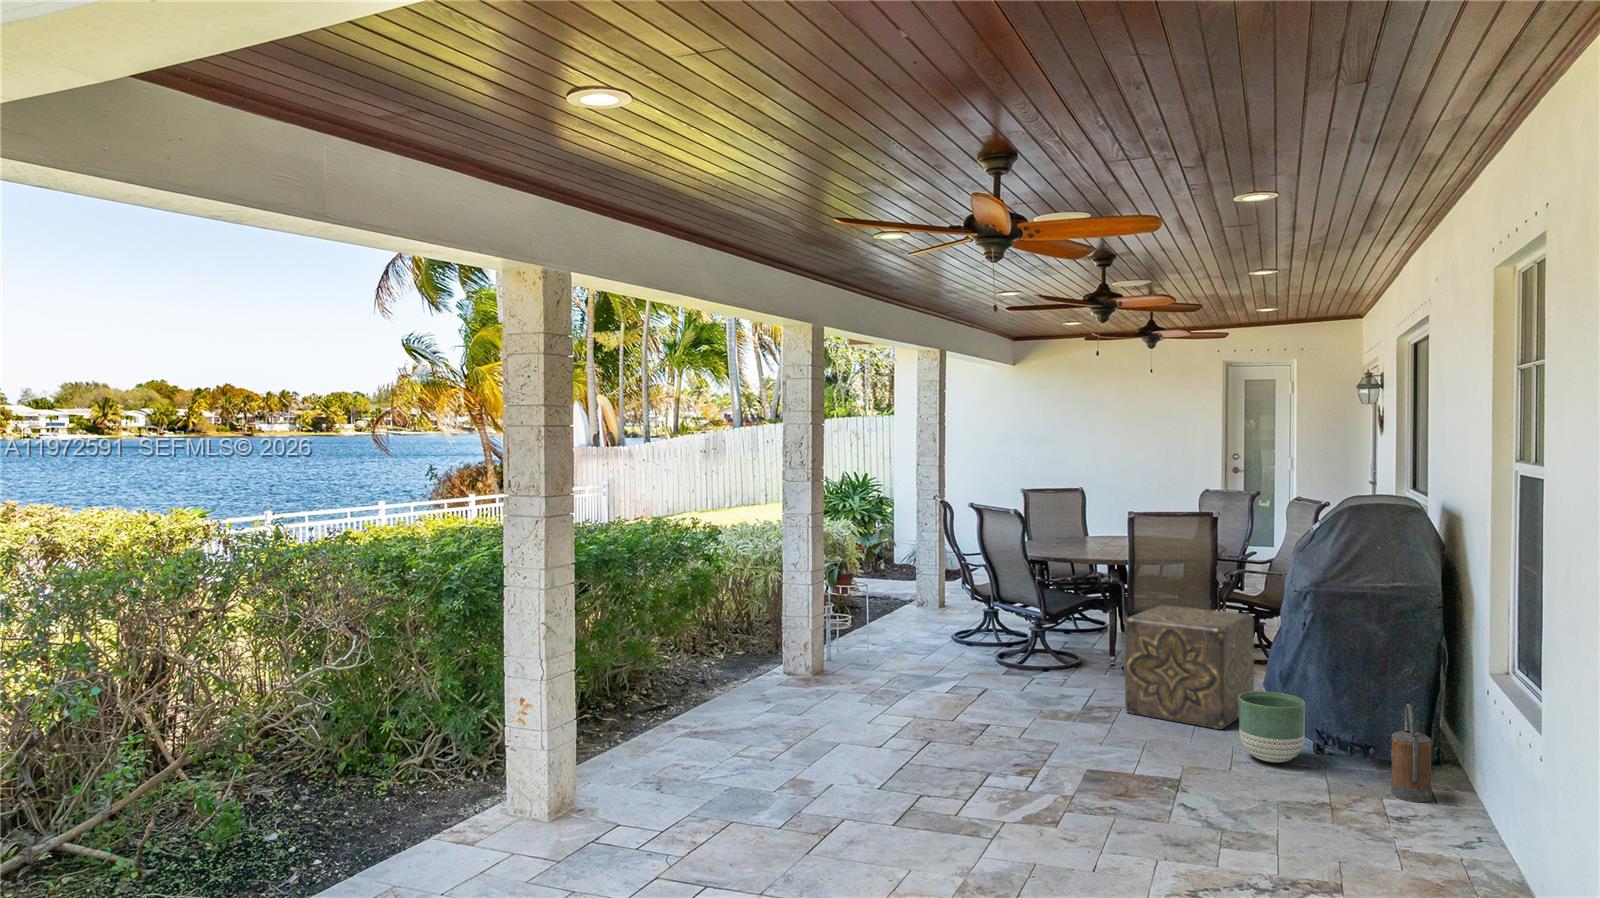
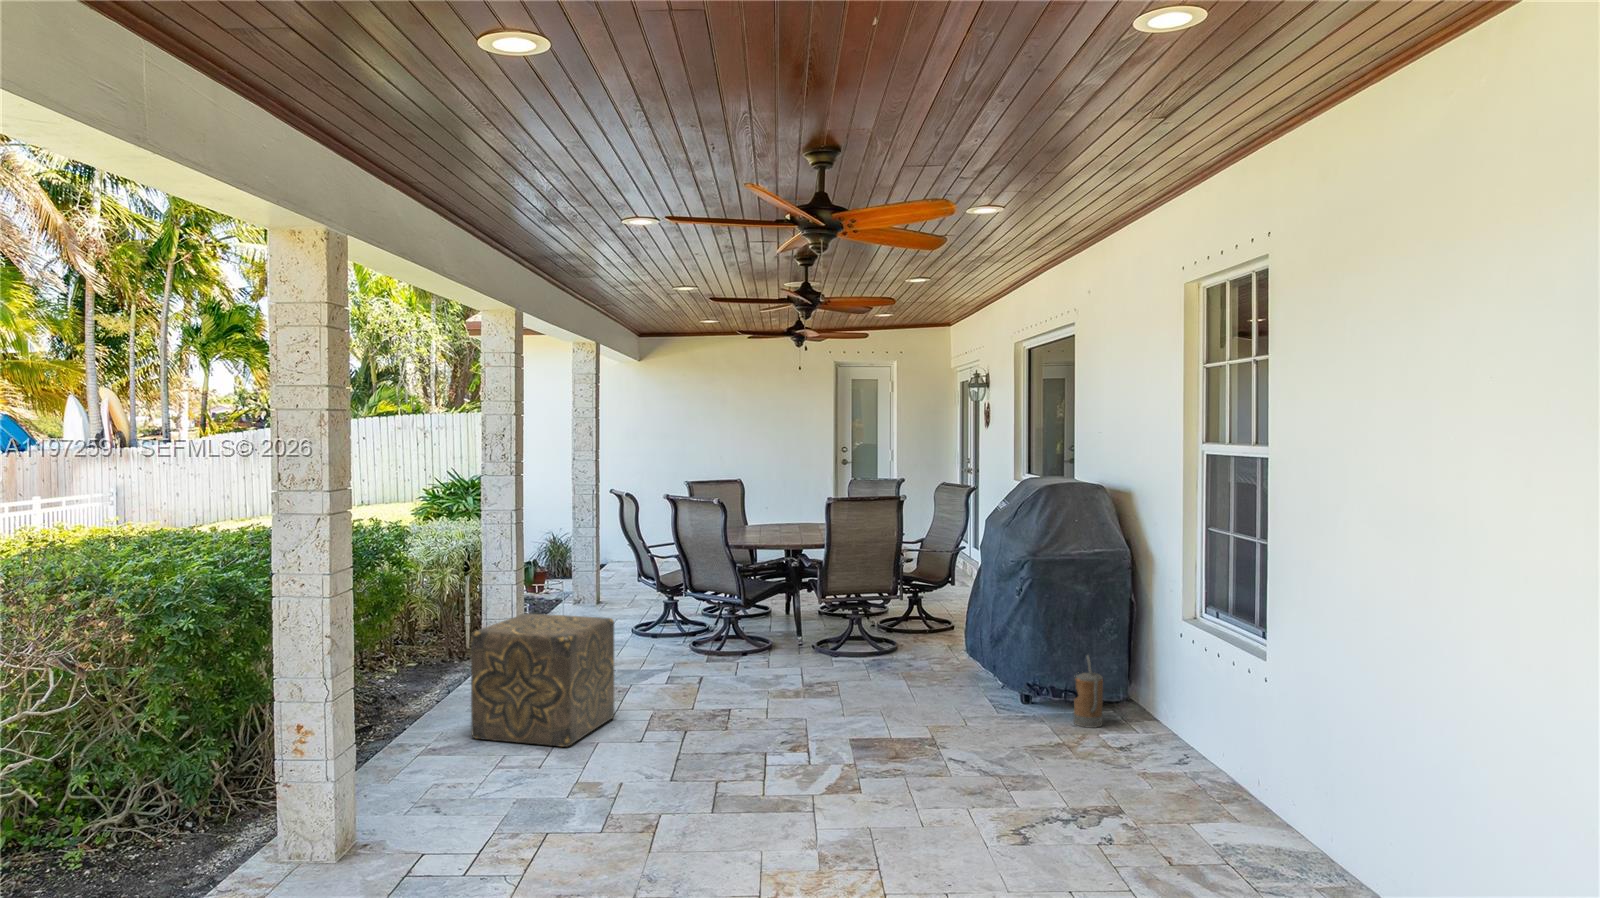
ottoman: present [1125,605,1254,729] -> present [471,613,614,747]
planter: present [1239,691,1305,763] -> none [950,651,1003,711]

